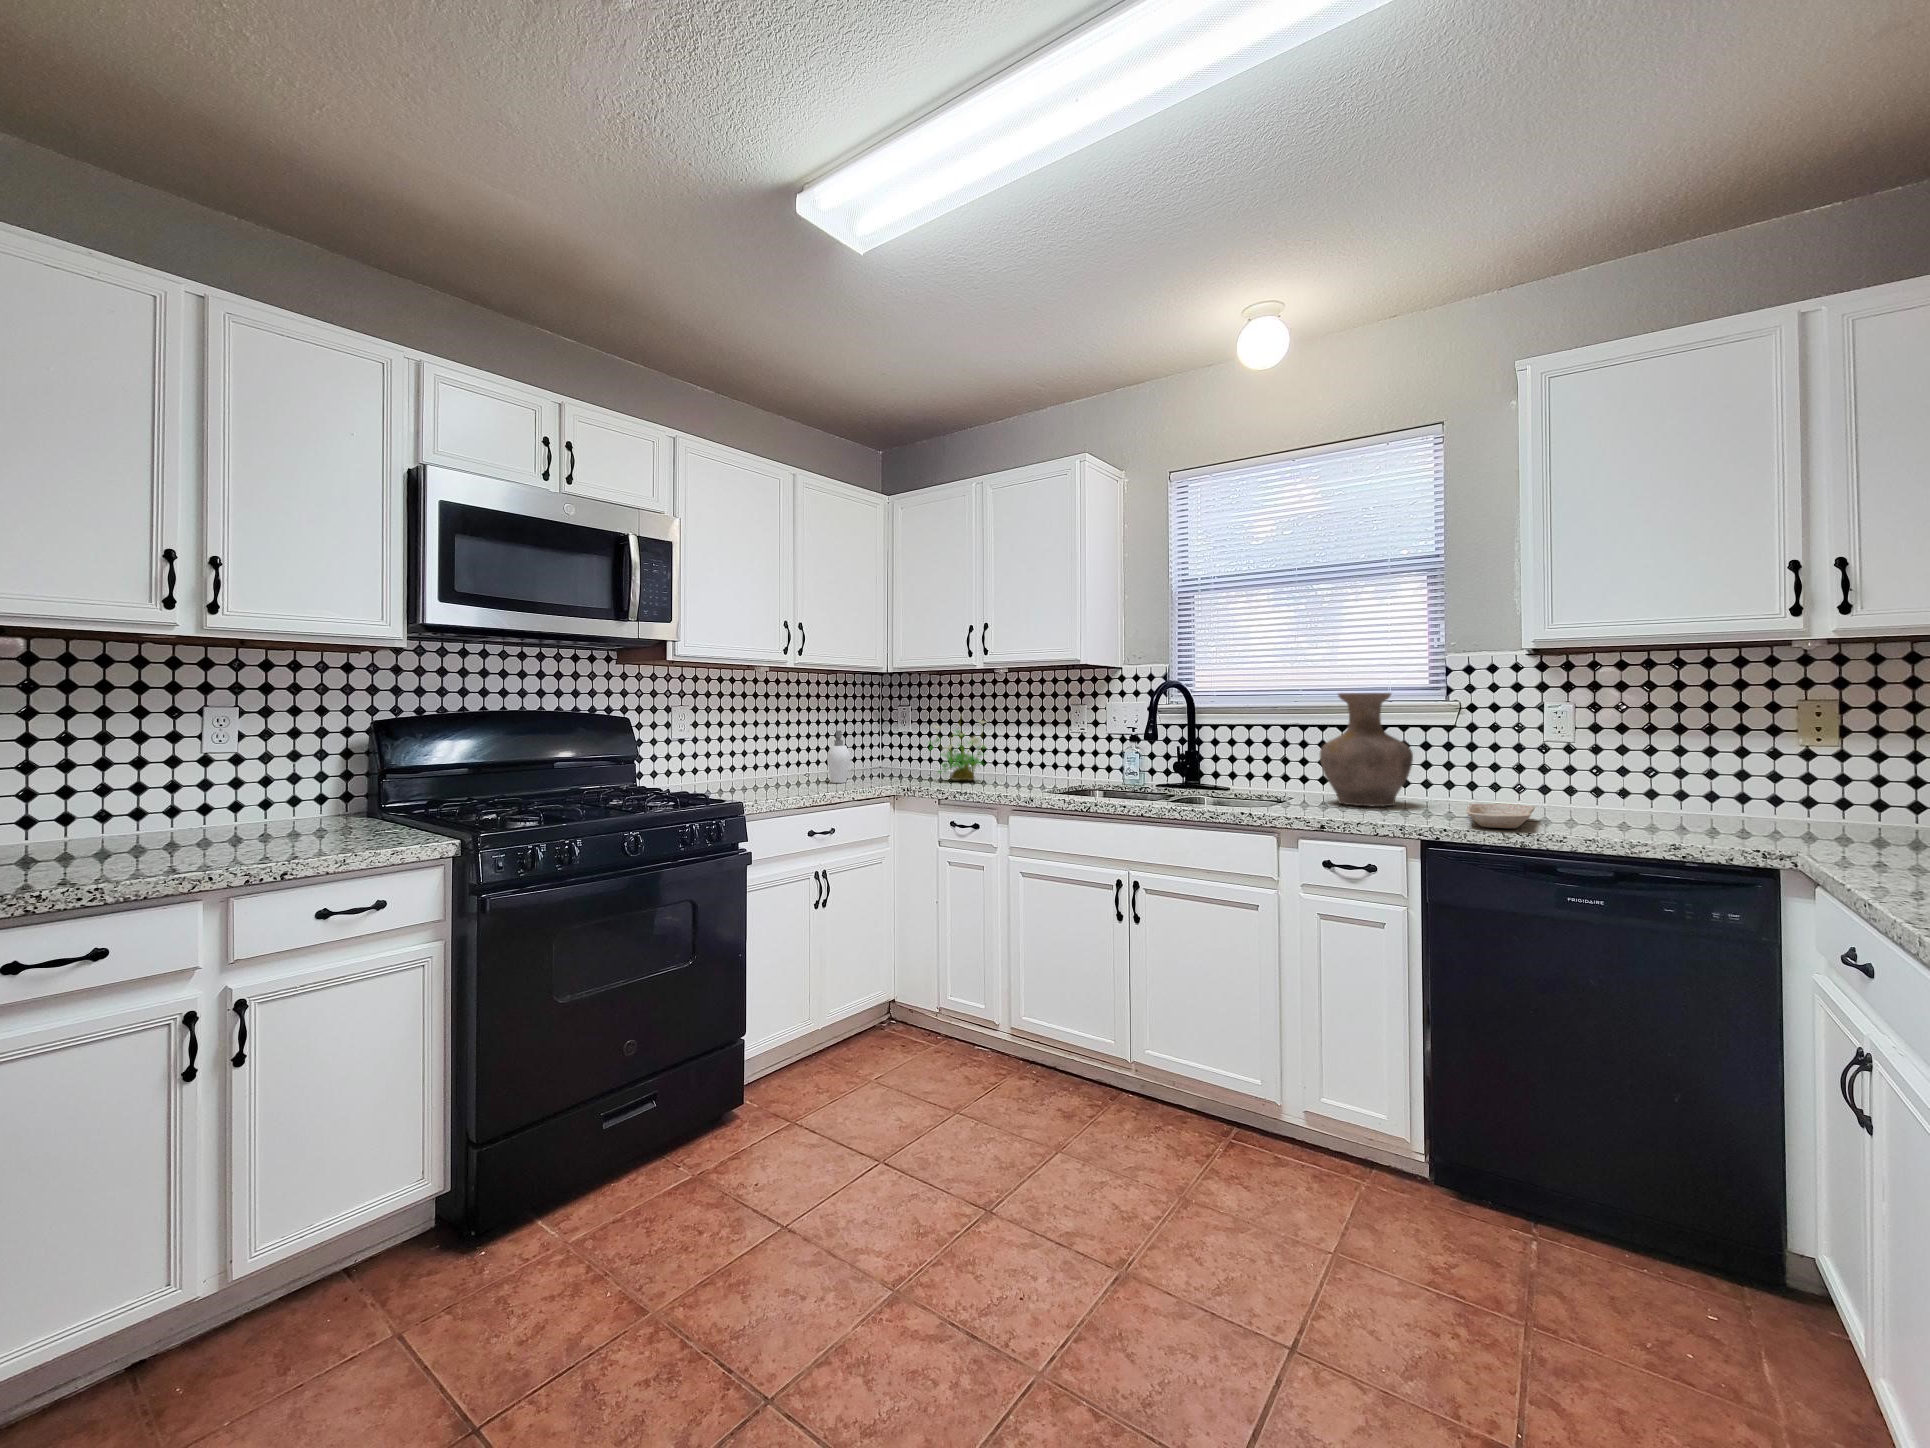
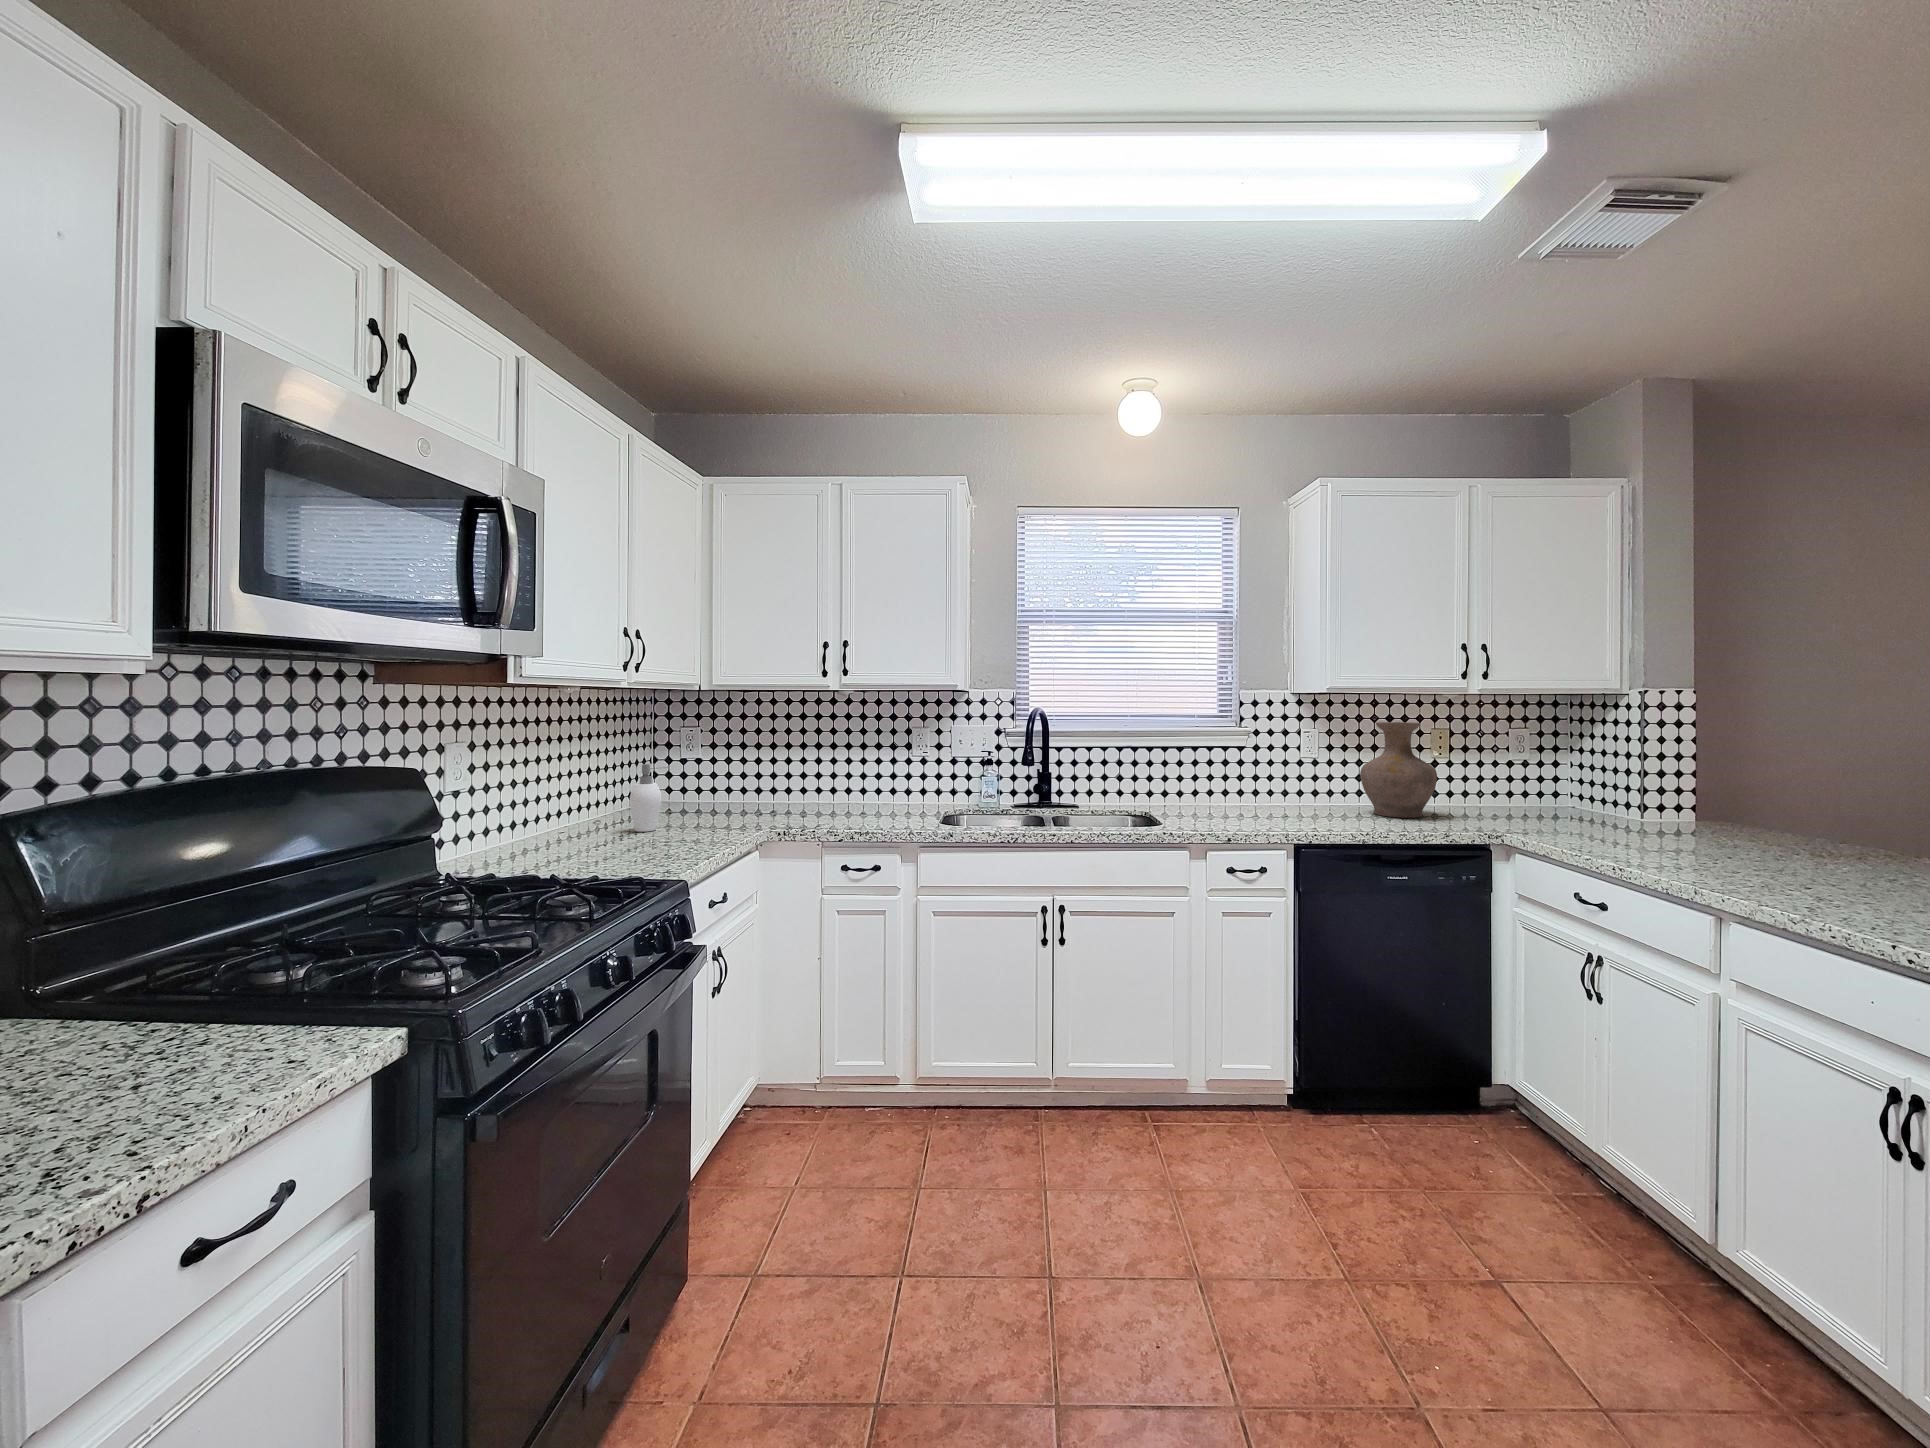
vase: present [1320,693,1413,806] -> present [1360,722,1437,818]
potted plant: present [928,721,986,780] -> none [748,739,833,814]
tray: present [1466,804,1535,829] -> none [1283,806,1352,827]

